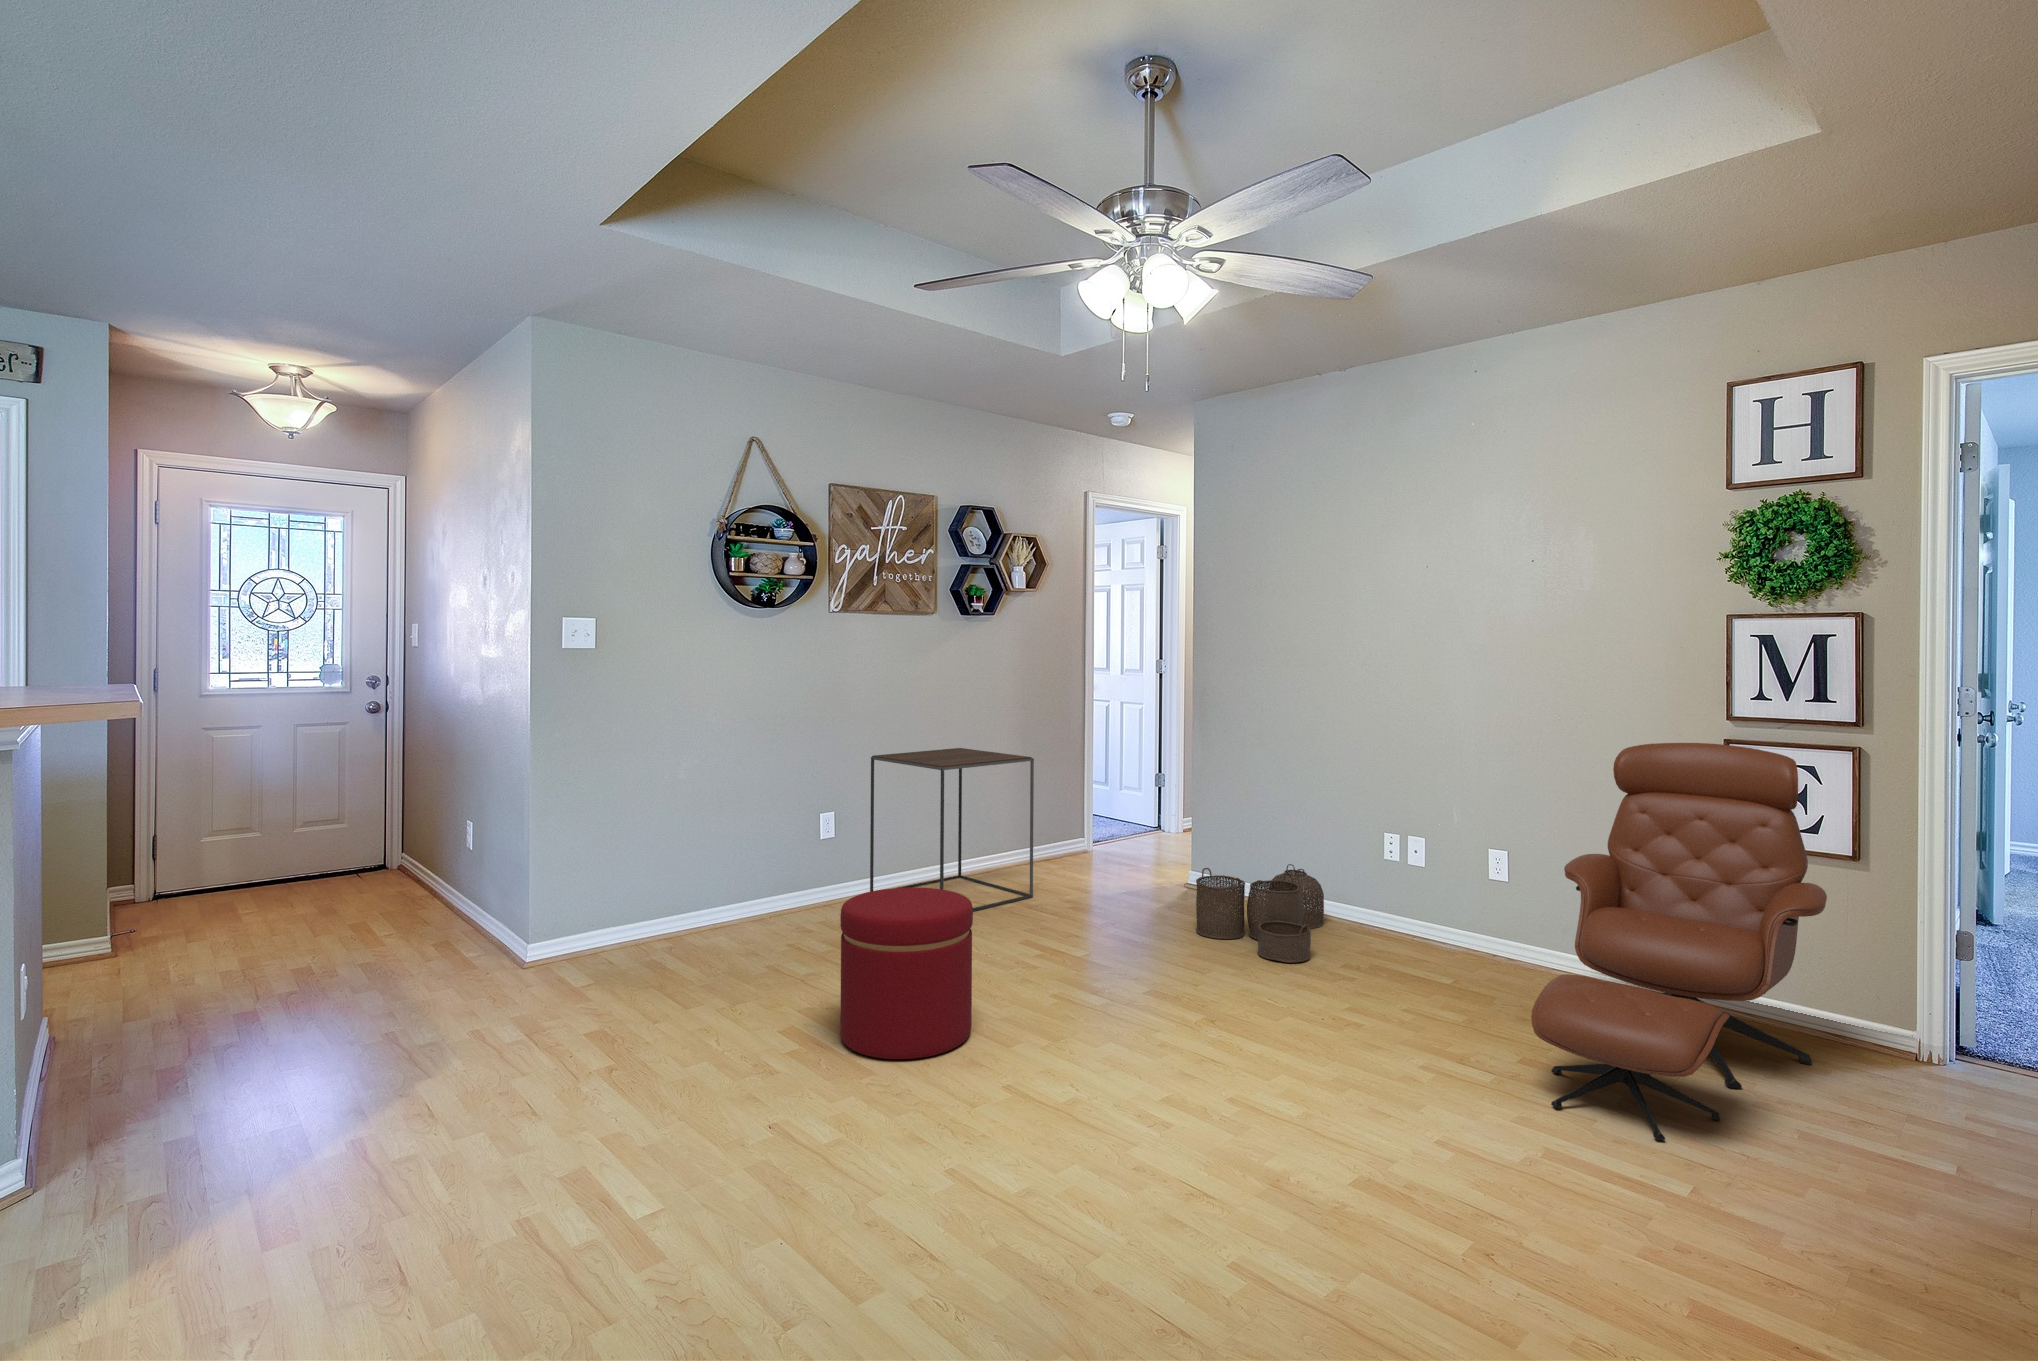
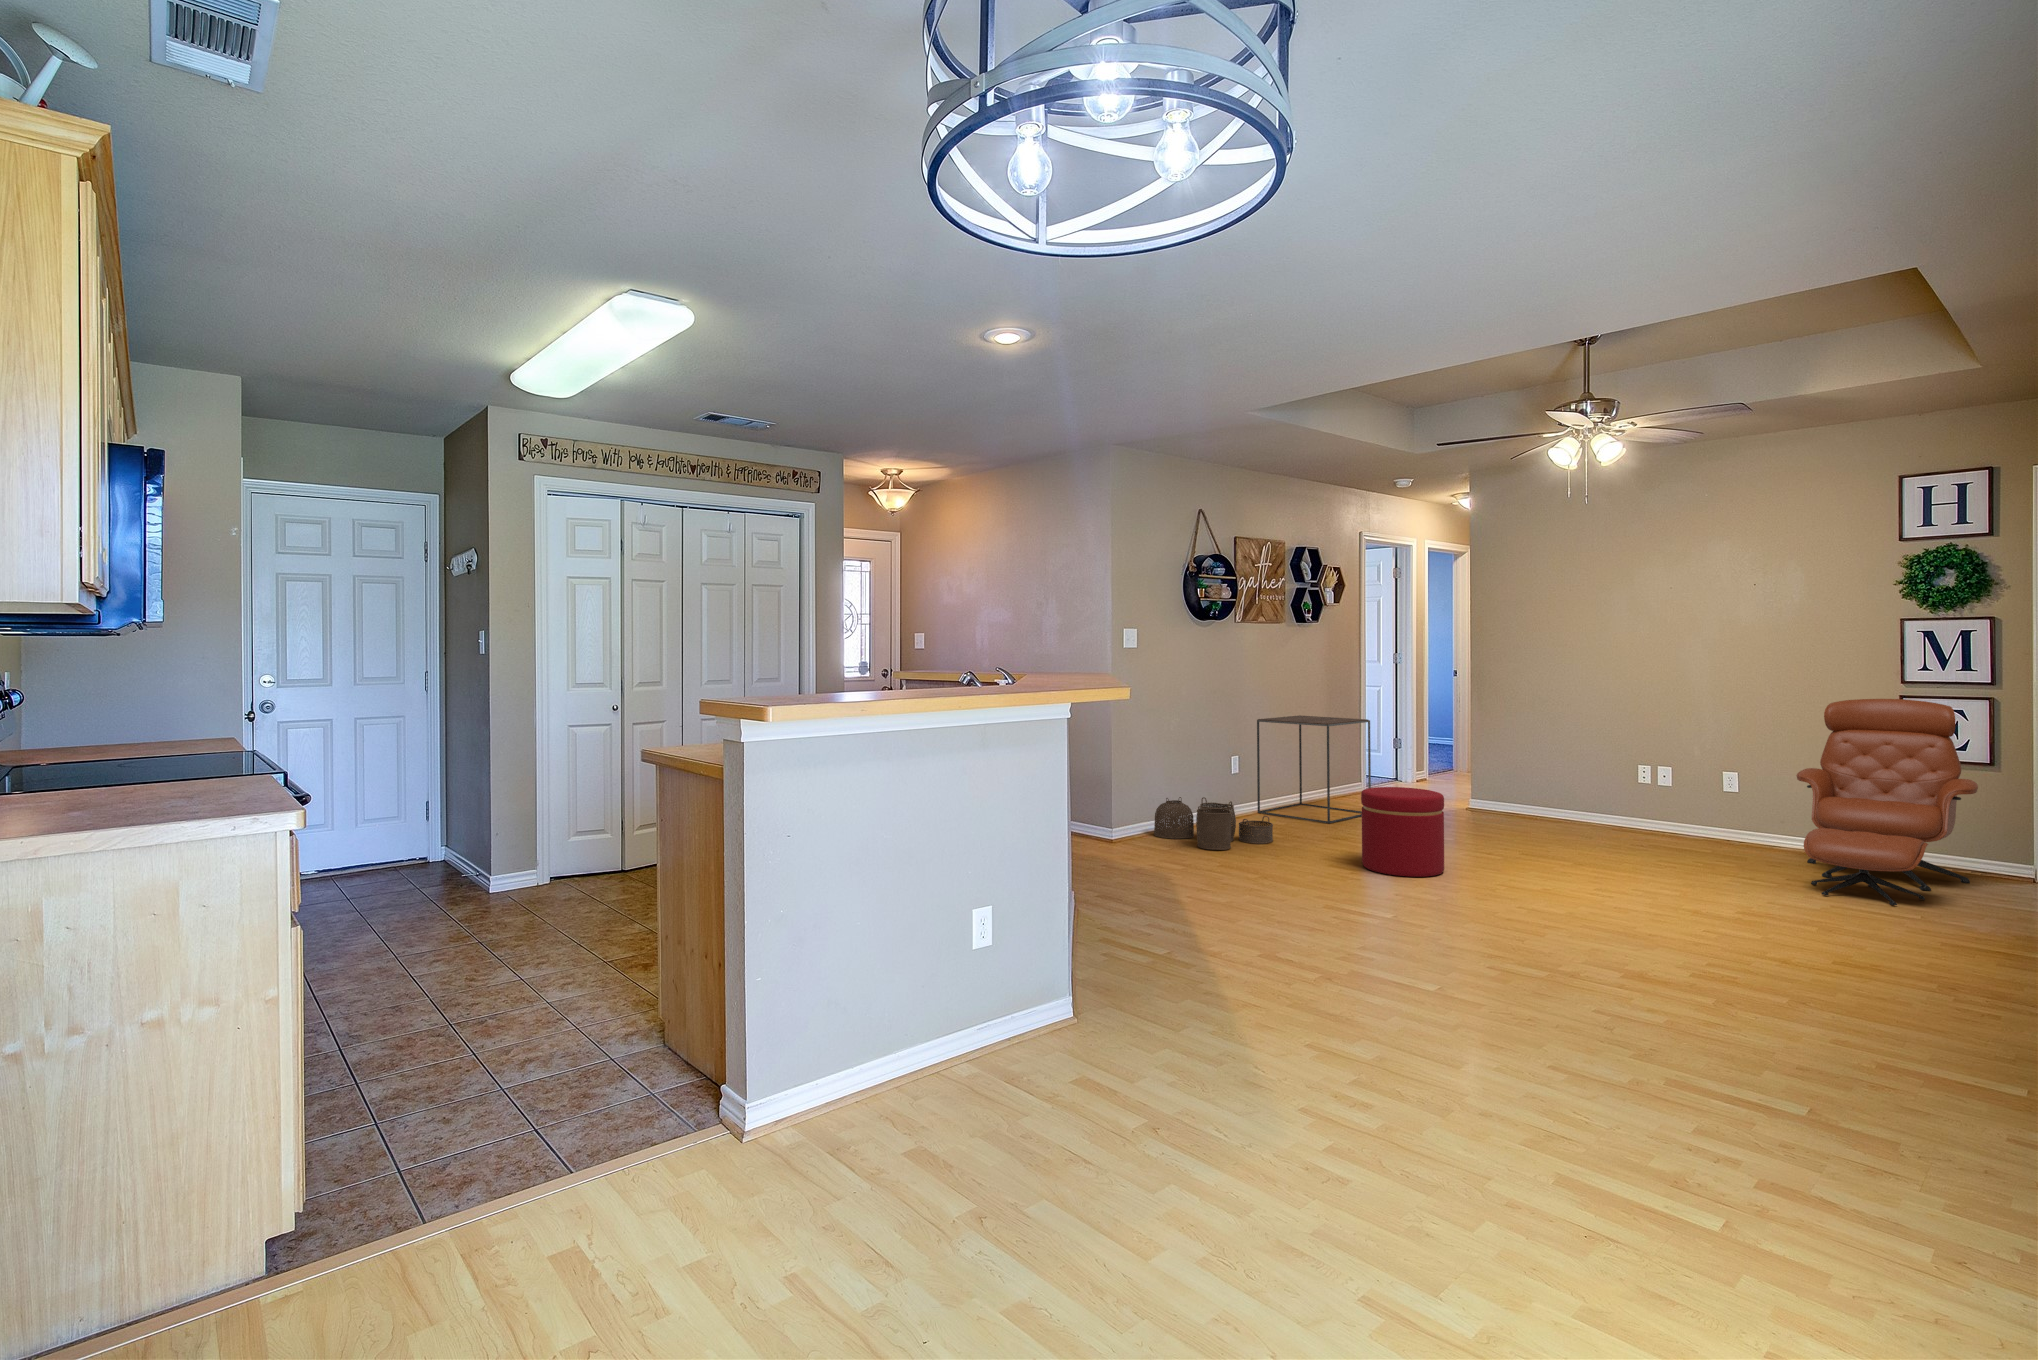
woven basket: present [1196,864,1324,963] -> present [1154,797,1273,850]

